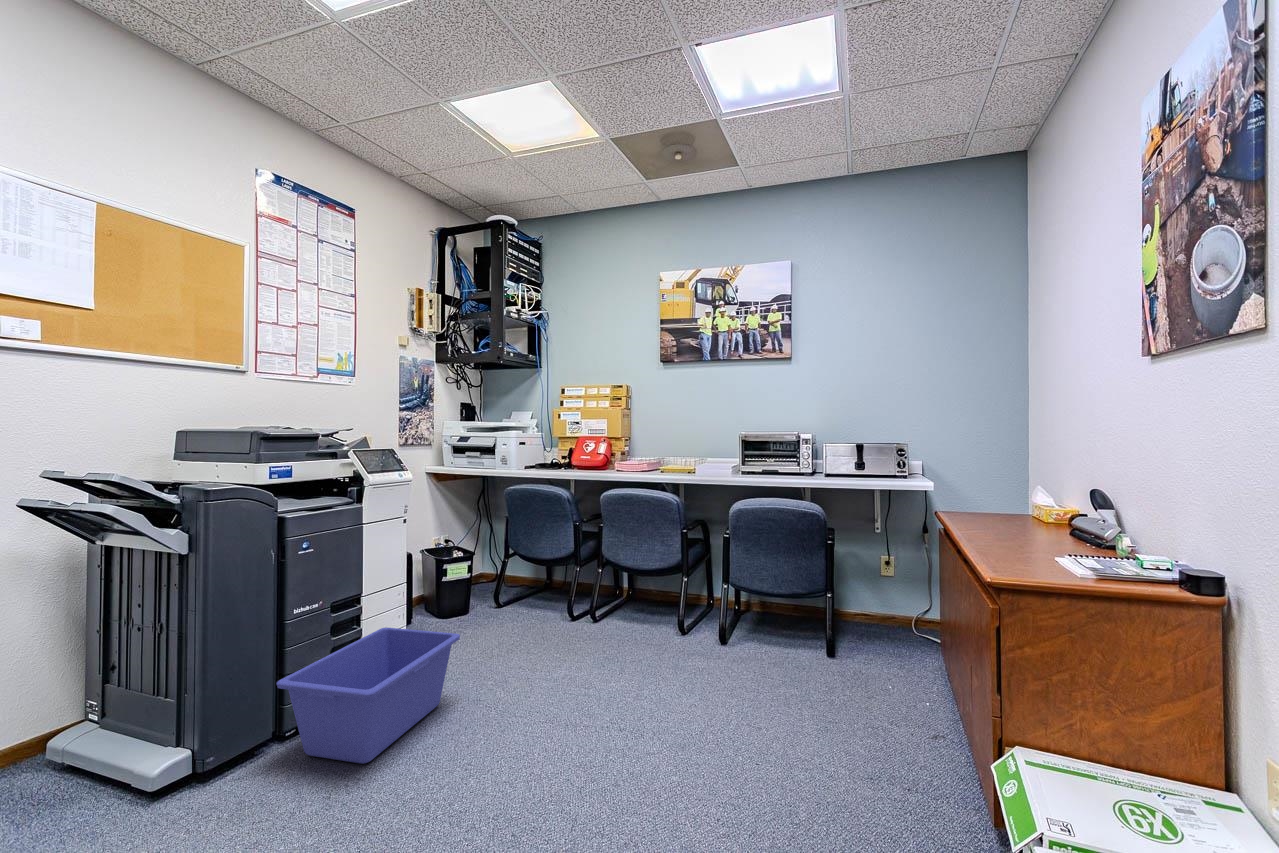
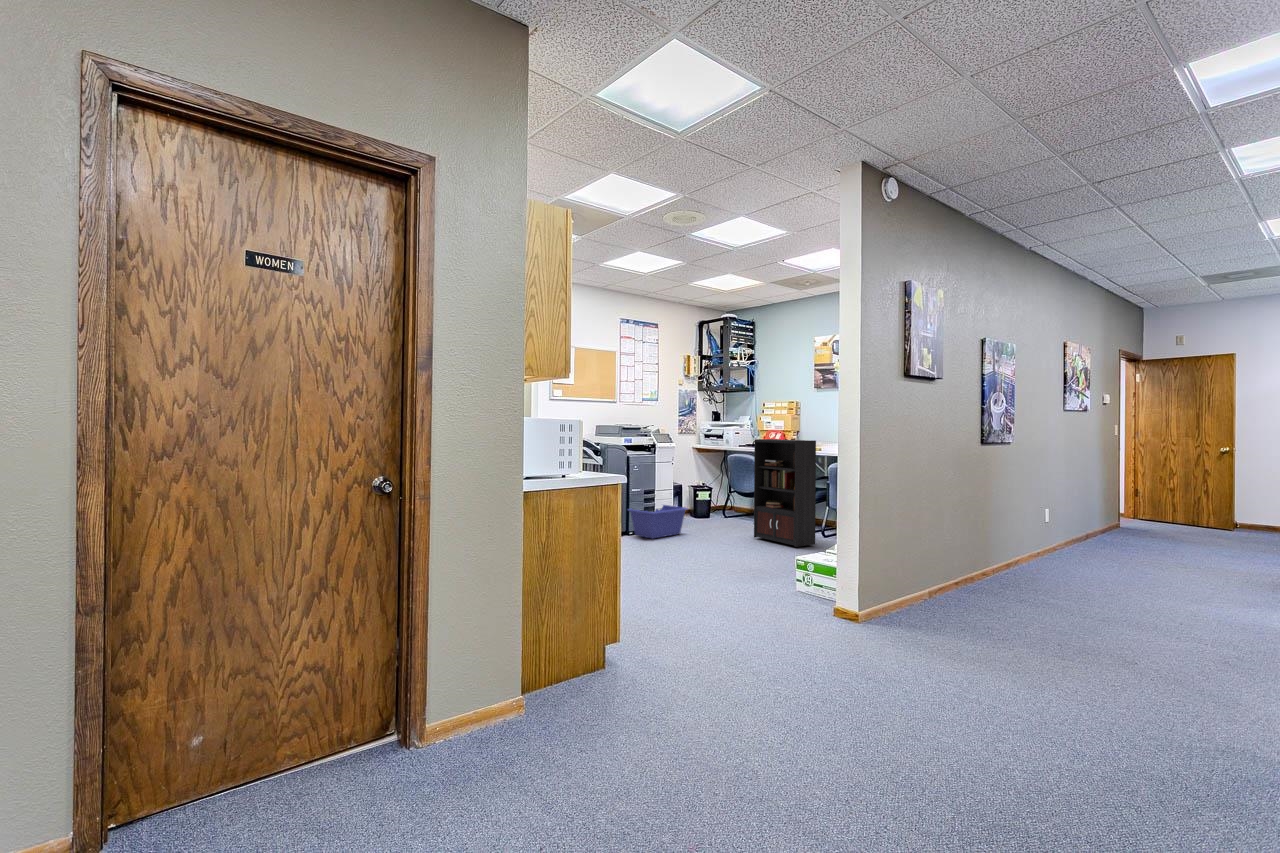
bookcase: none [621,455,817,711] -> present [754,439,816,547]

